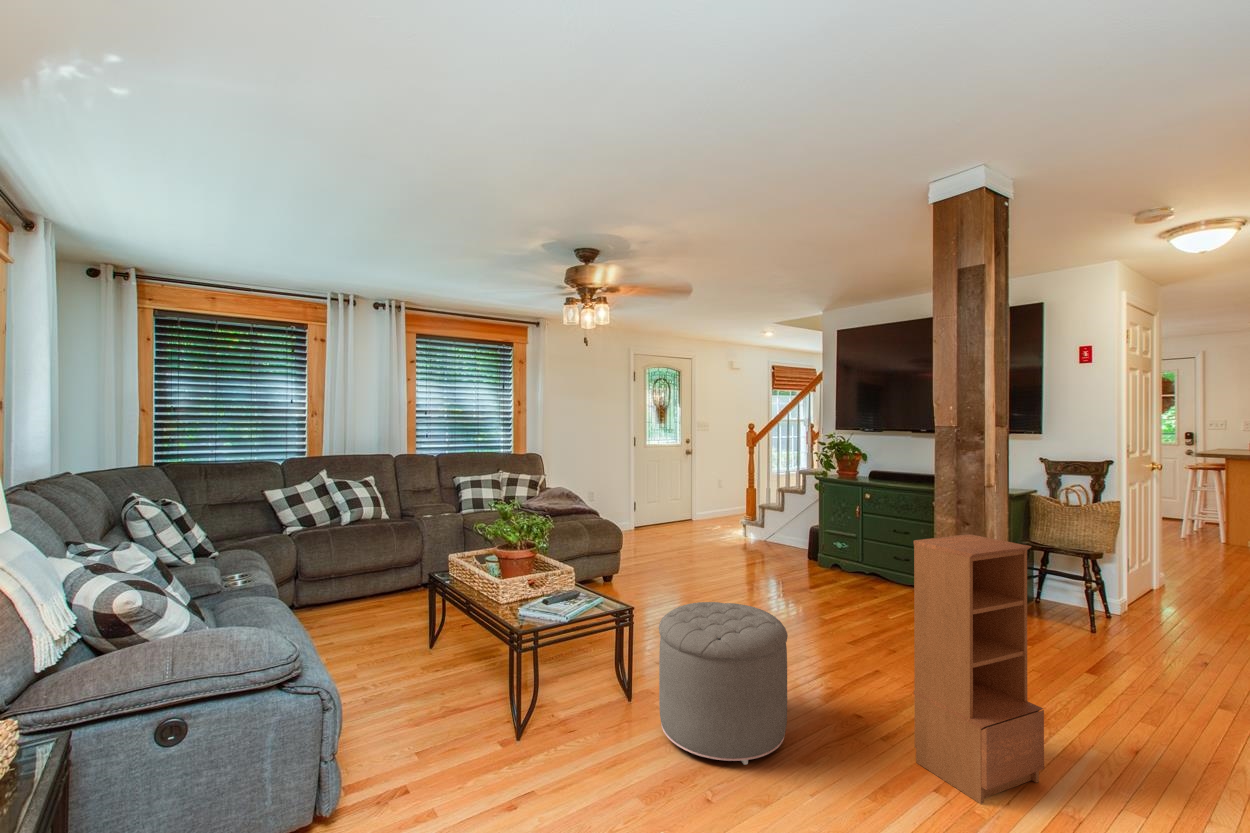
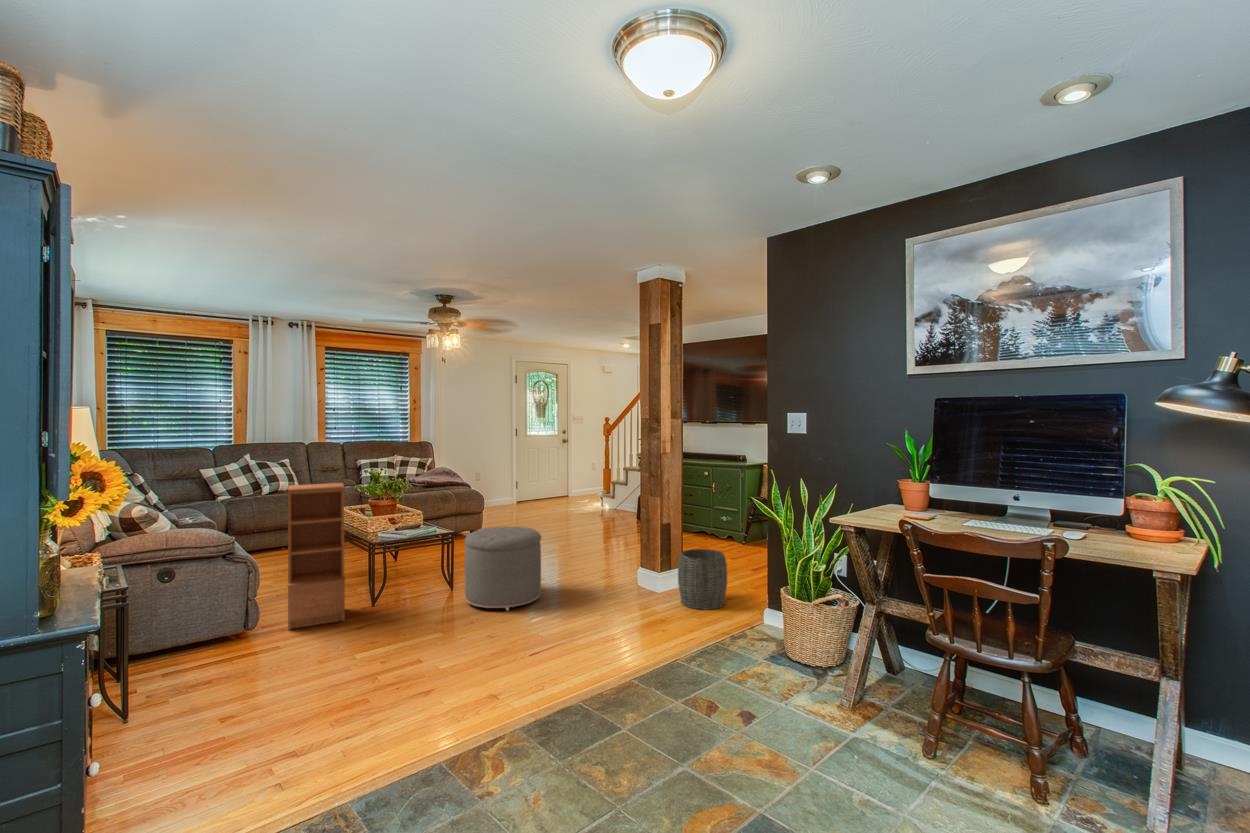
bookcase: present [914,534,1044,804] -> present [288,483,345,630]
woven basket: none [1035,657,1148,785] -> present [678,549,727,610]

